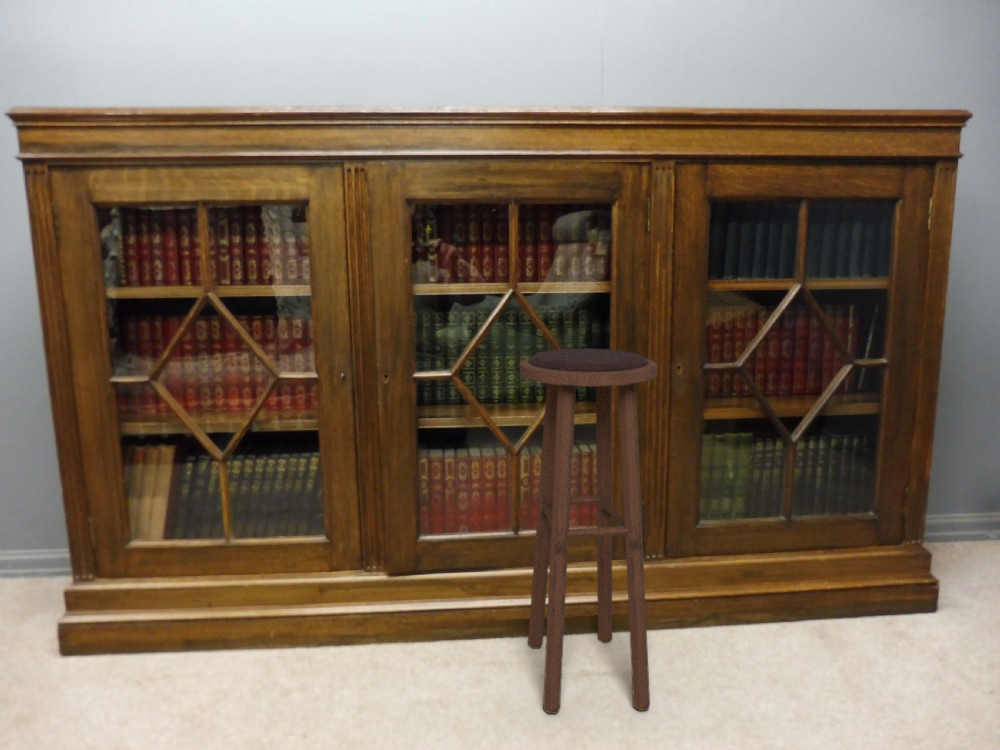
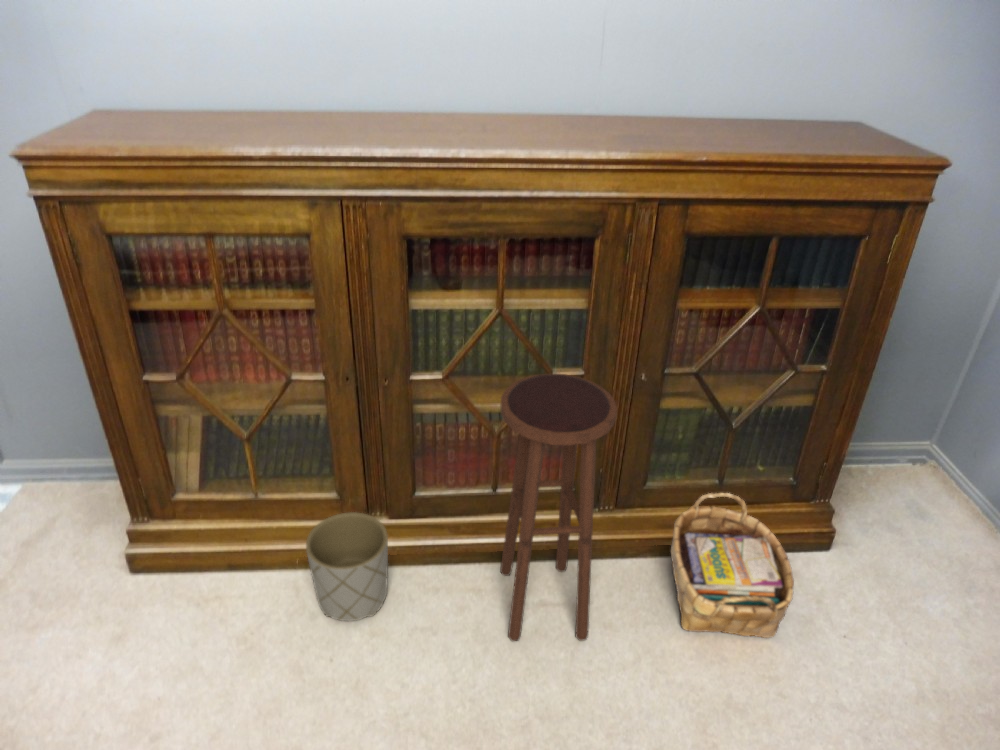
woven basket: none [740,524,913,702] -> present [671,493,794,638]
planter: none [283,559,386,696] -> present [306,512,388,621]

